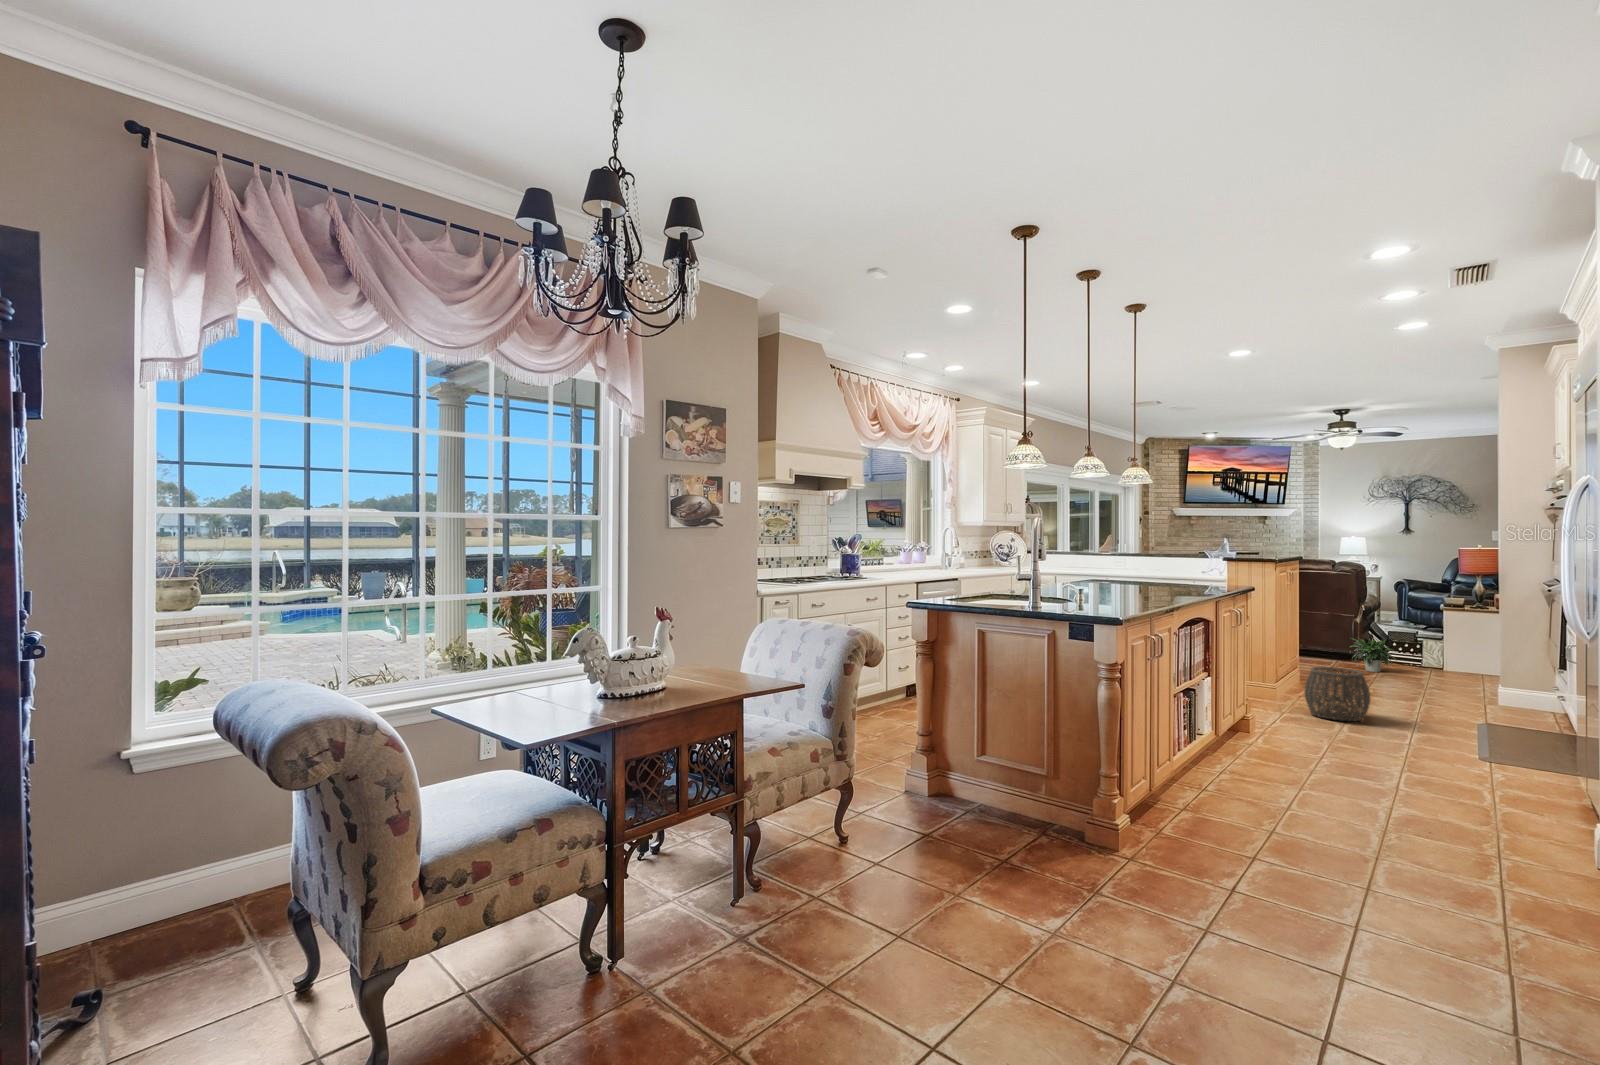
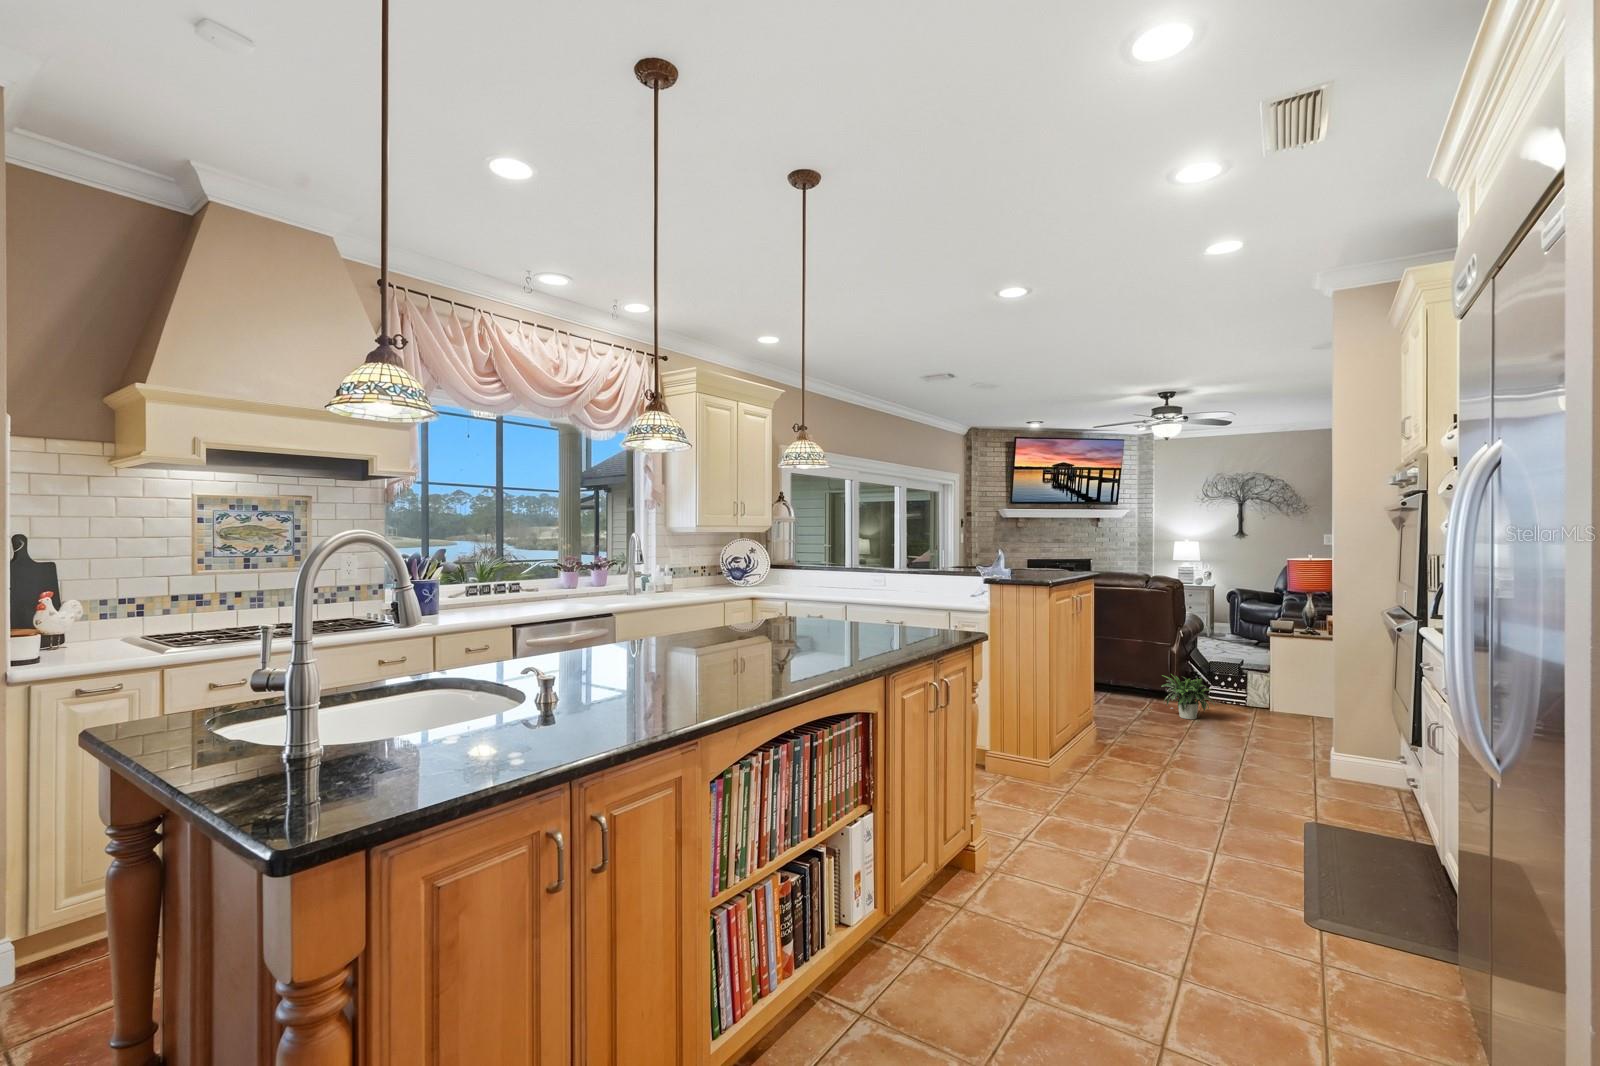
woven basket: present [1304,667,1370,721] -> none [1073,741,1162,831]

